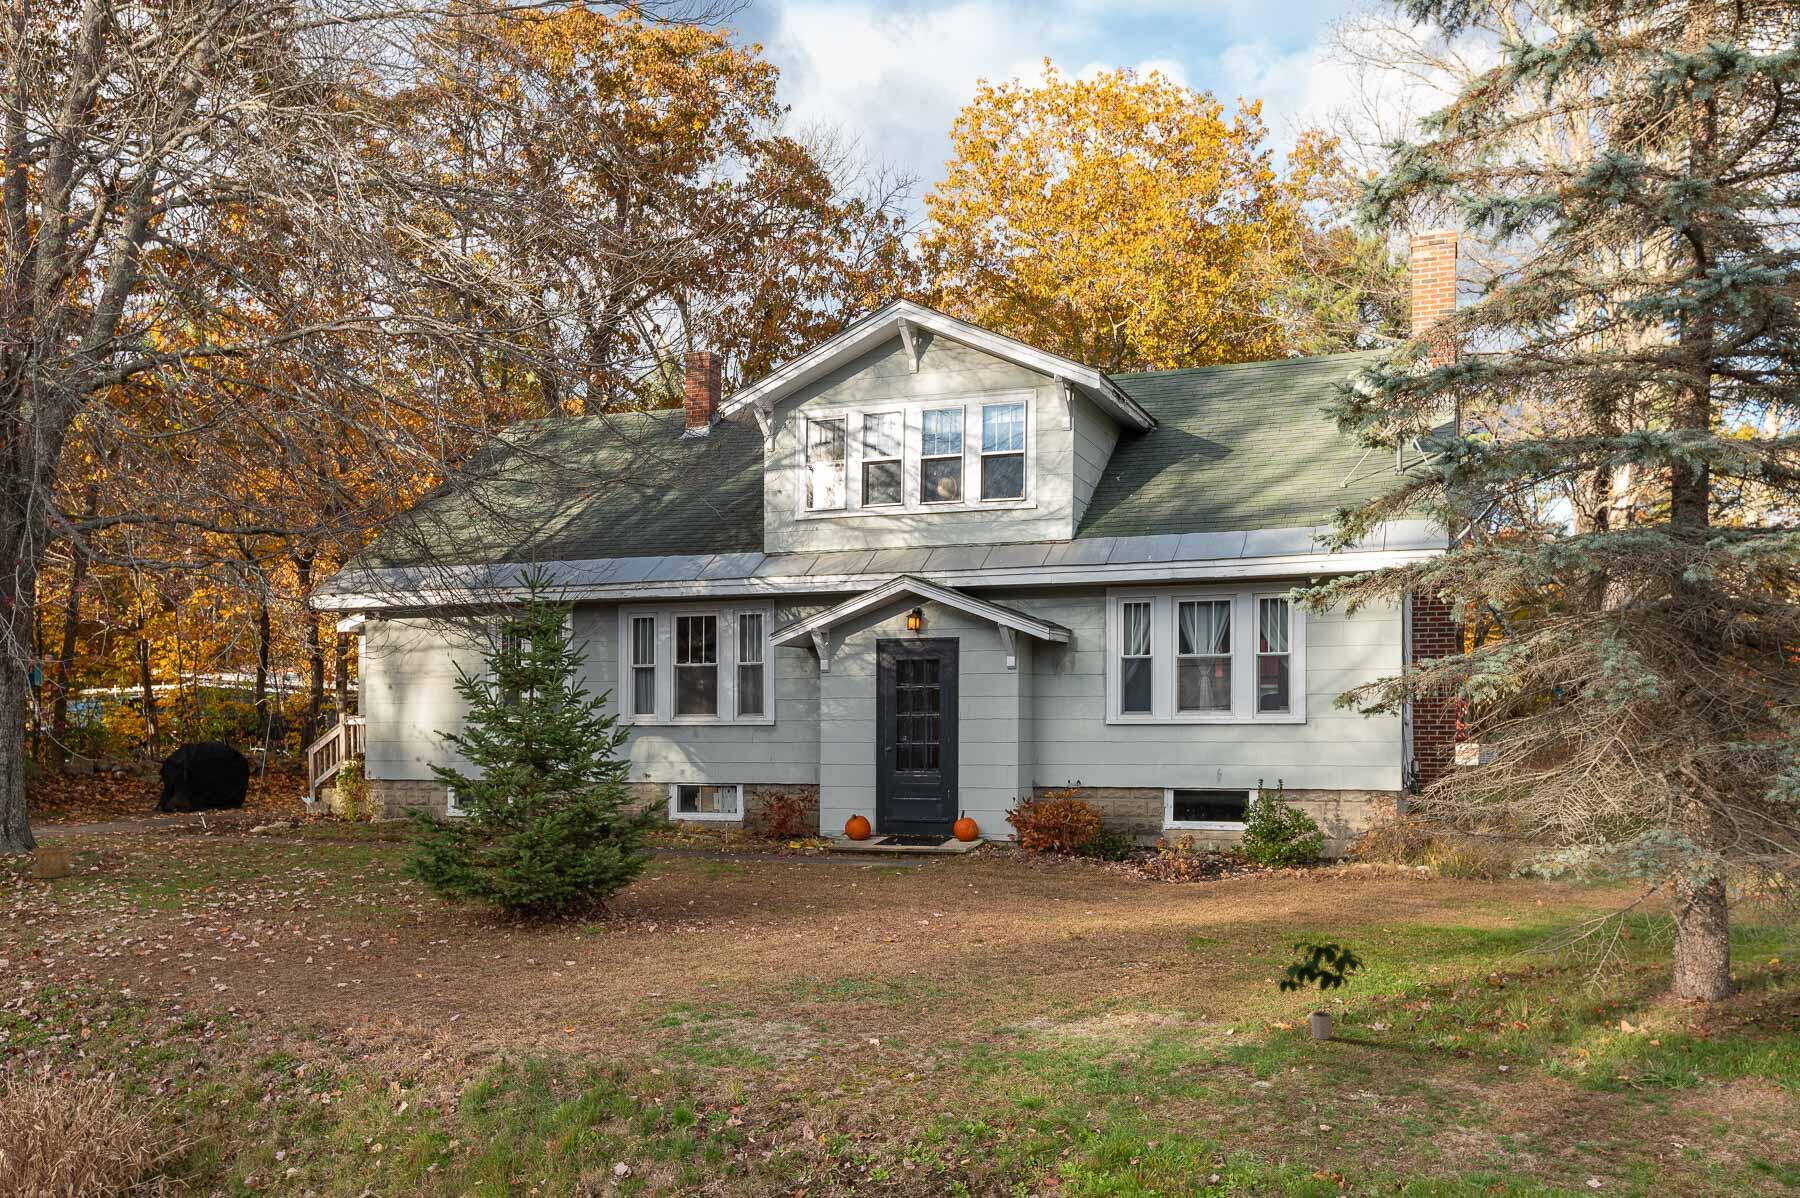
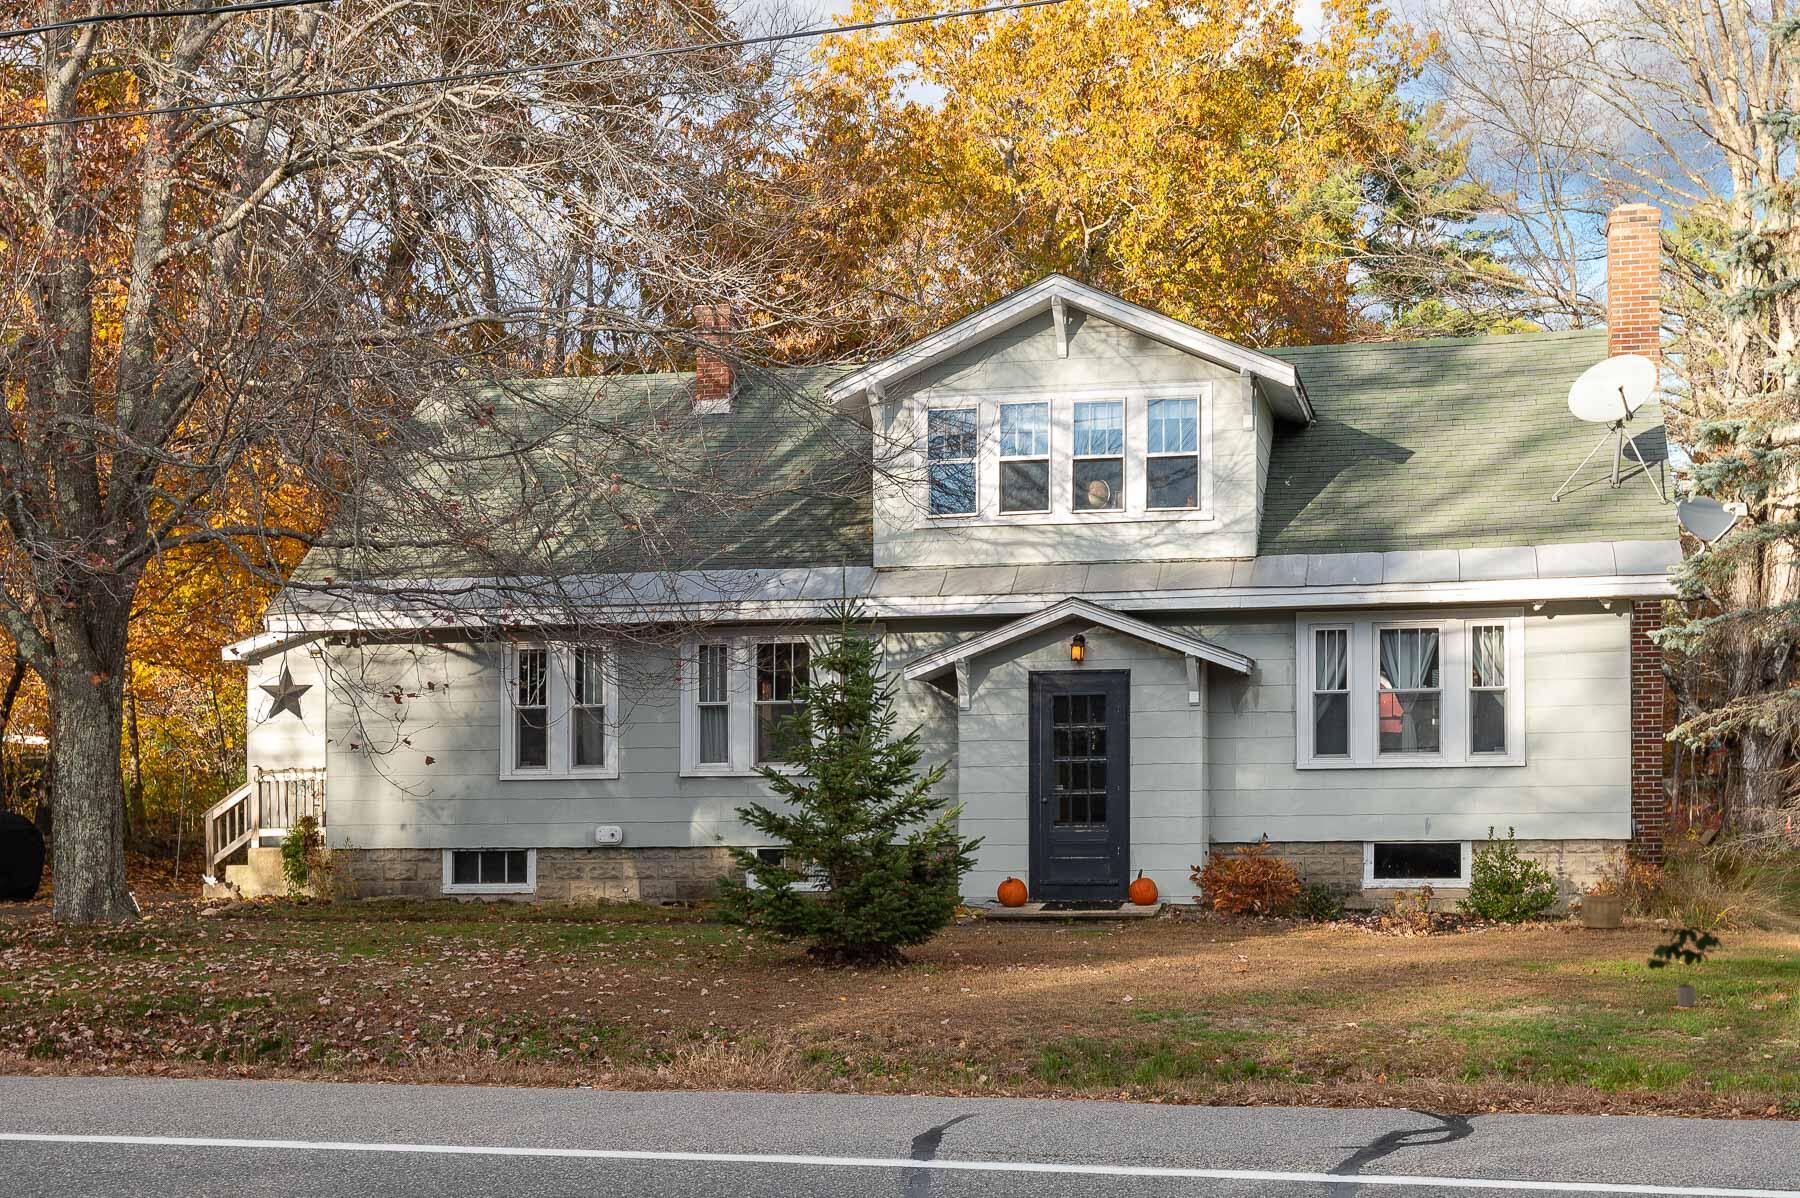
wooden bucket: present [32,846,71,878] -> present [1582,895,1622,929]

